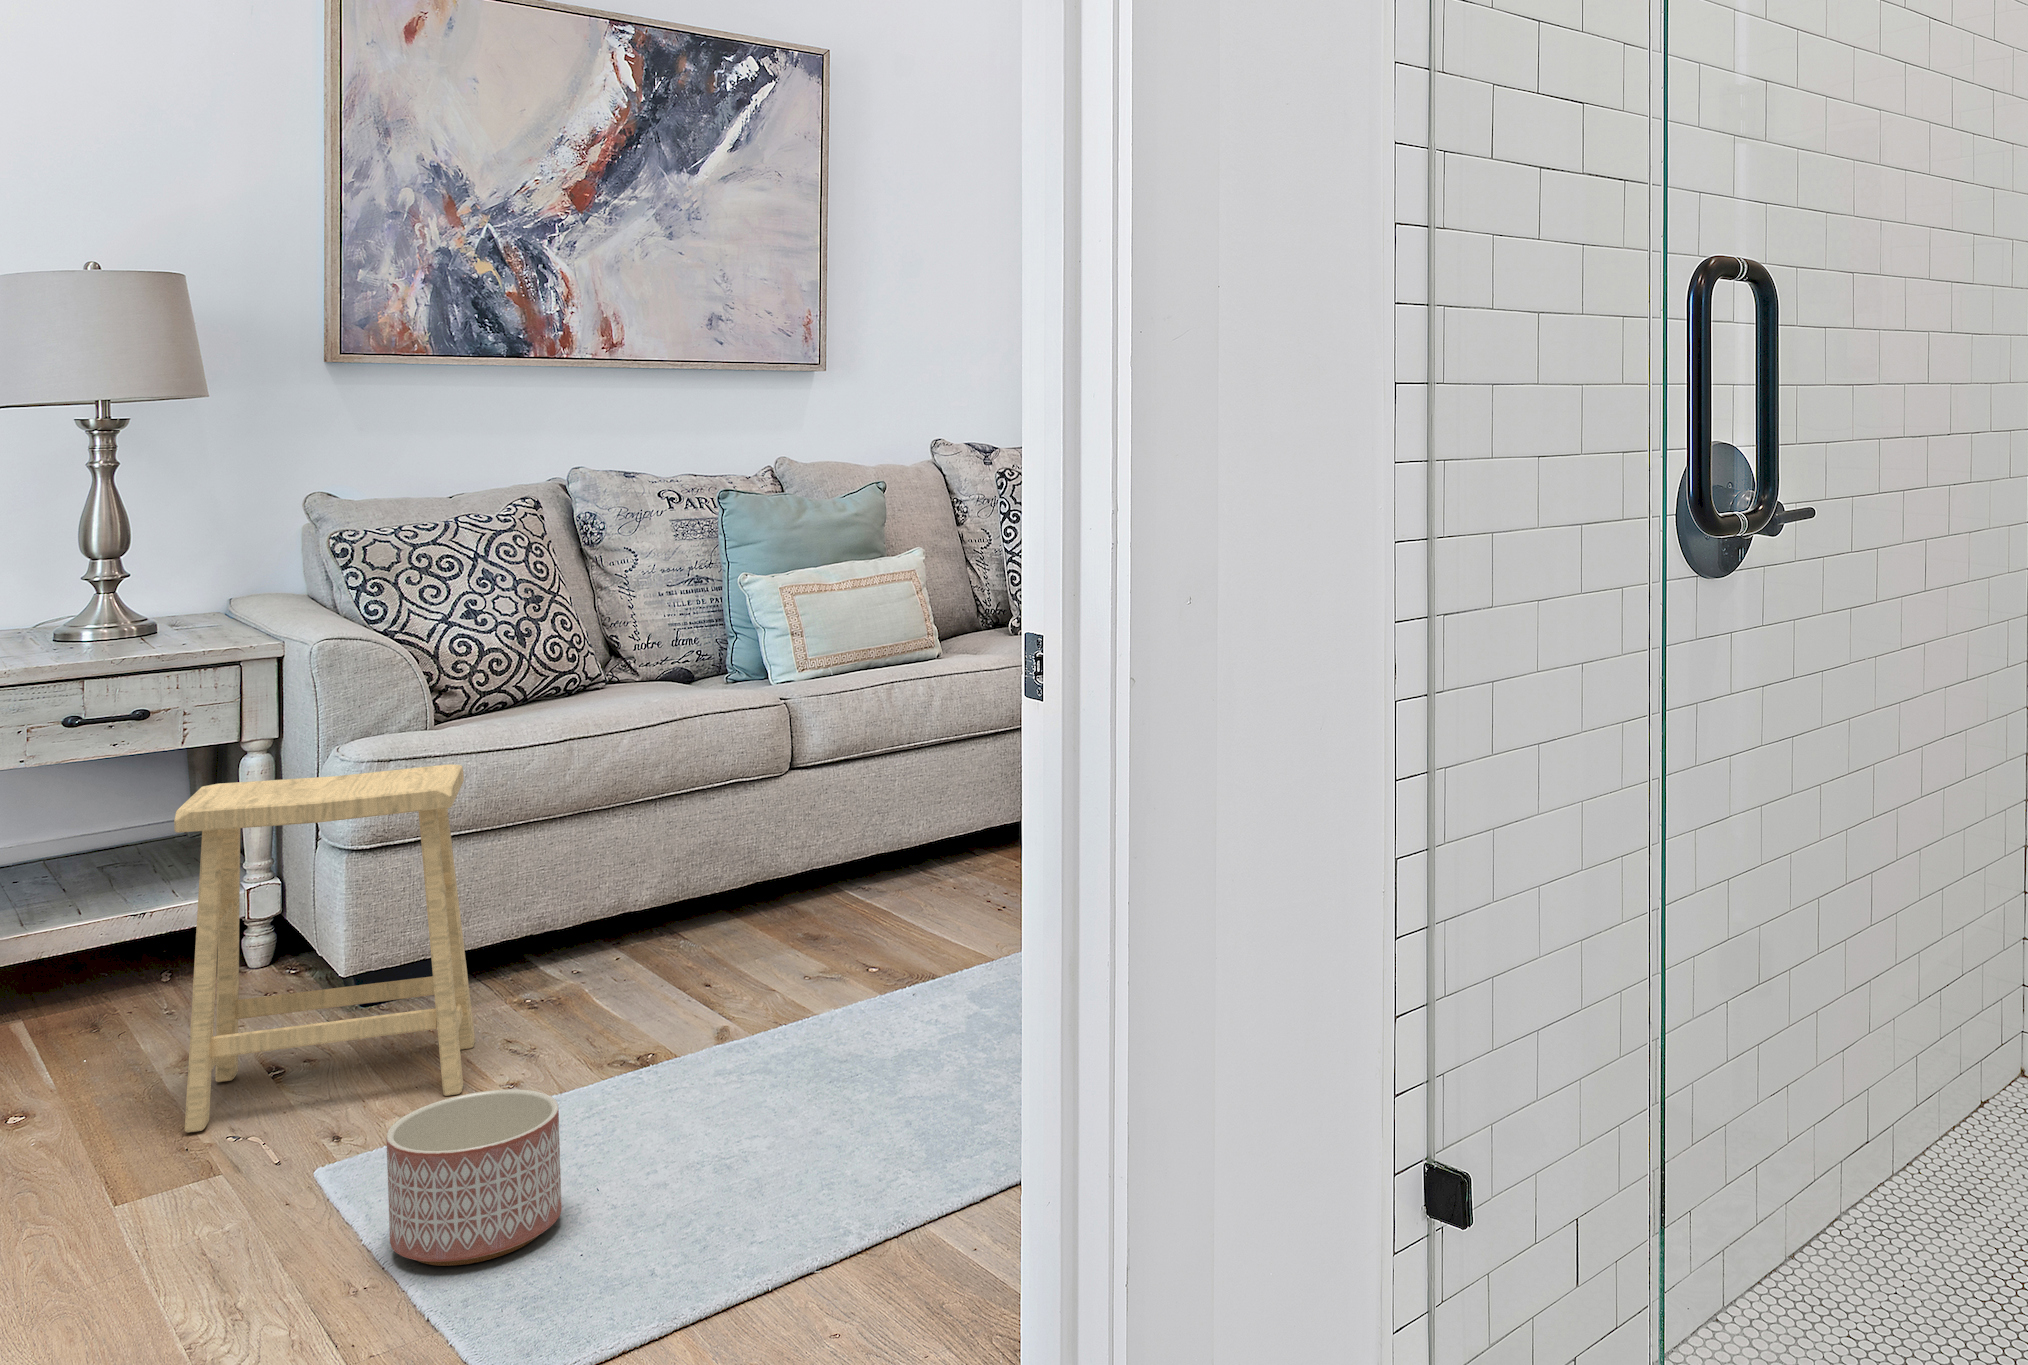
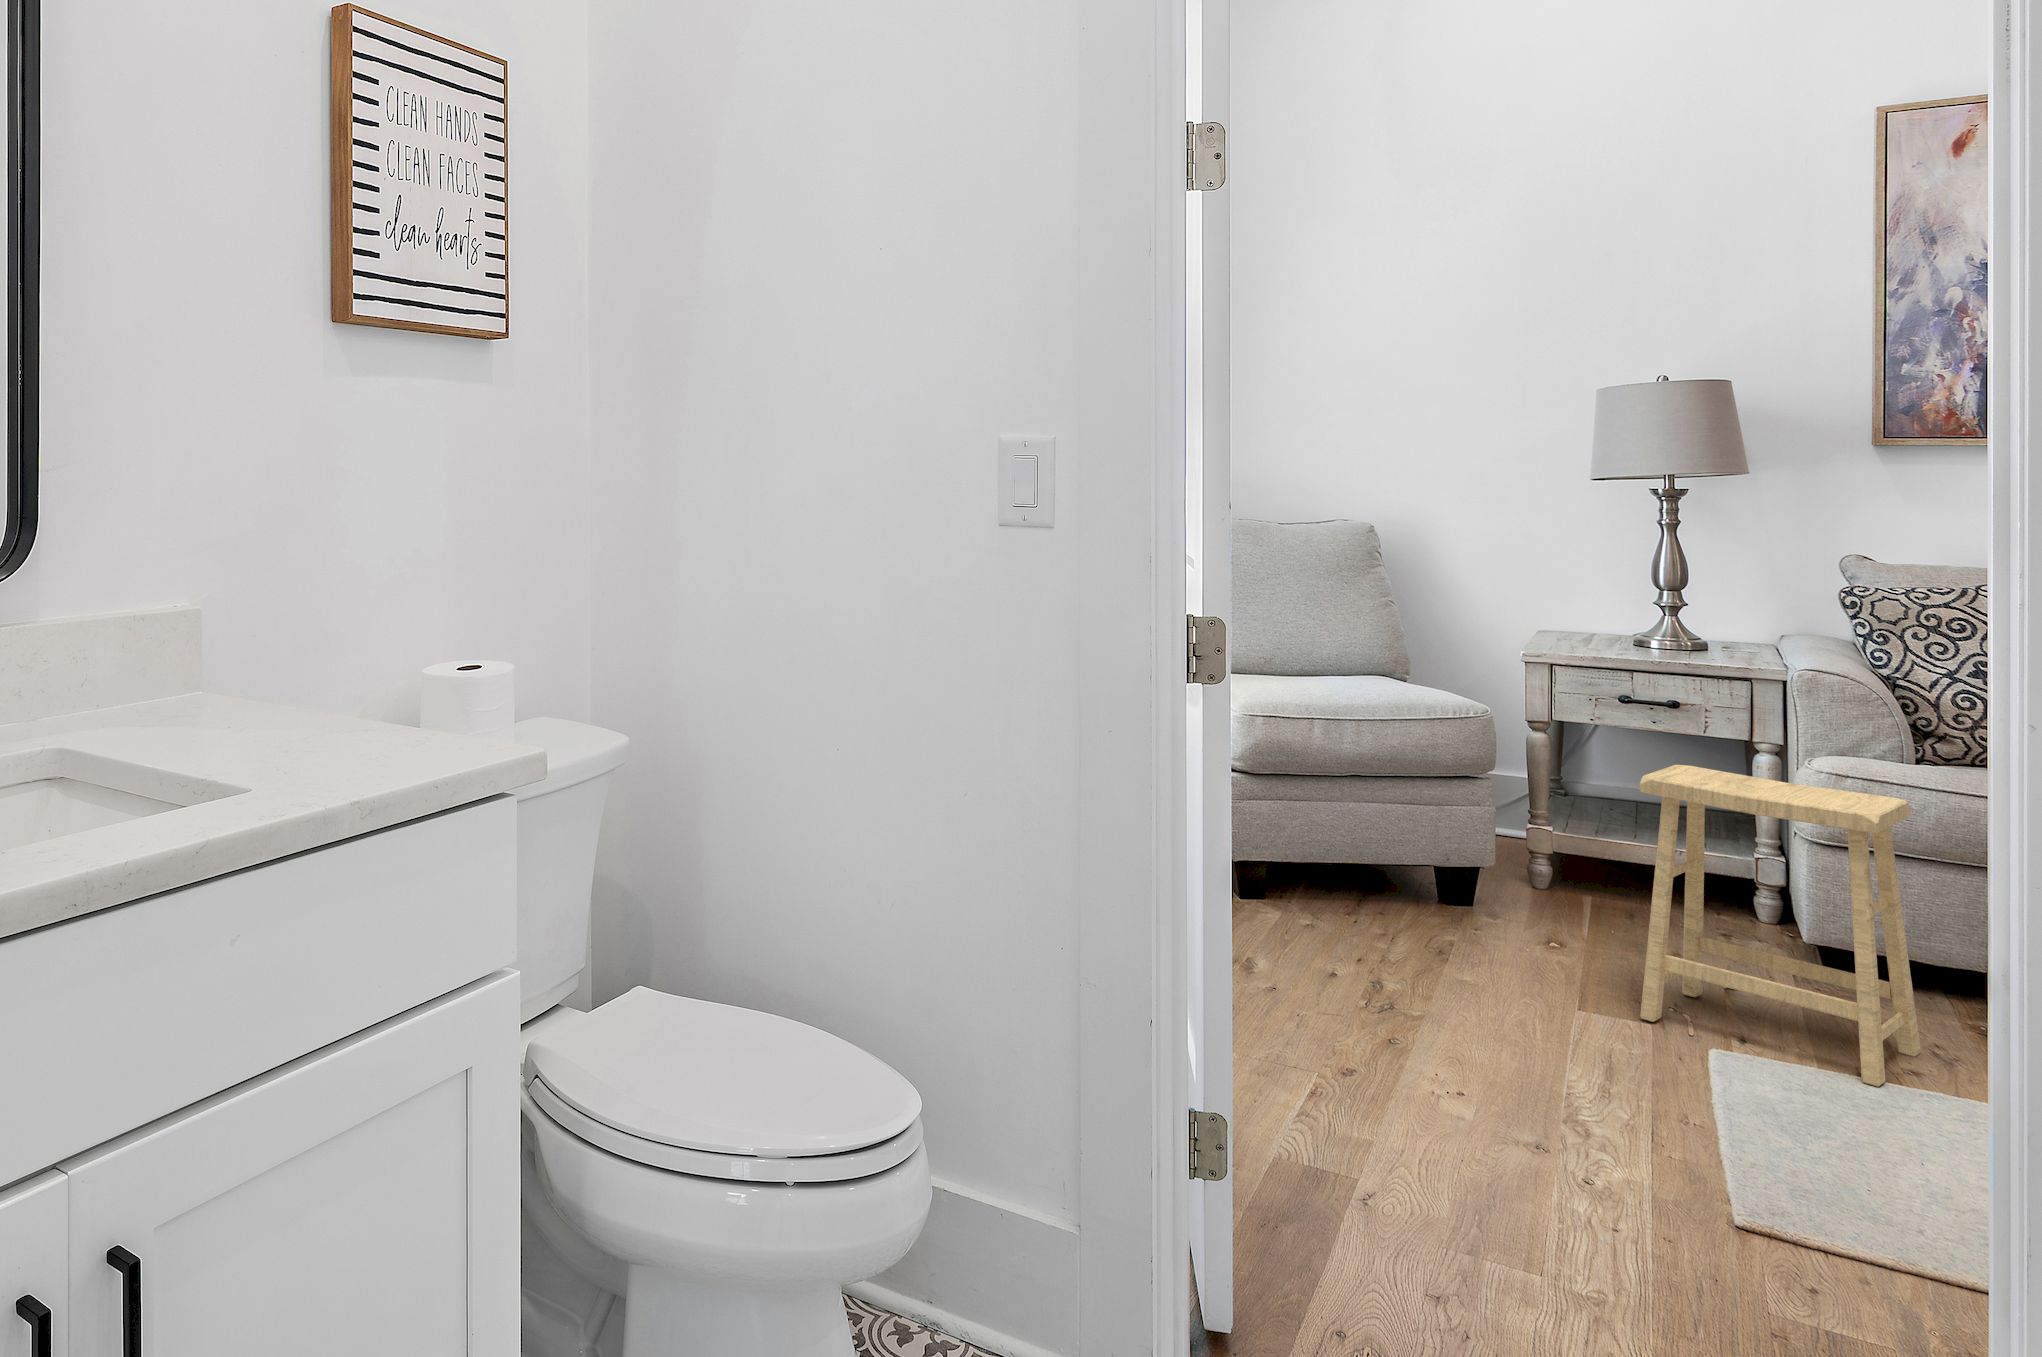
planter: present [386,1089,562,1266] -> none [1736,1067,1911,1227]

